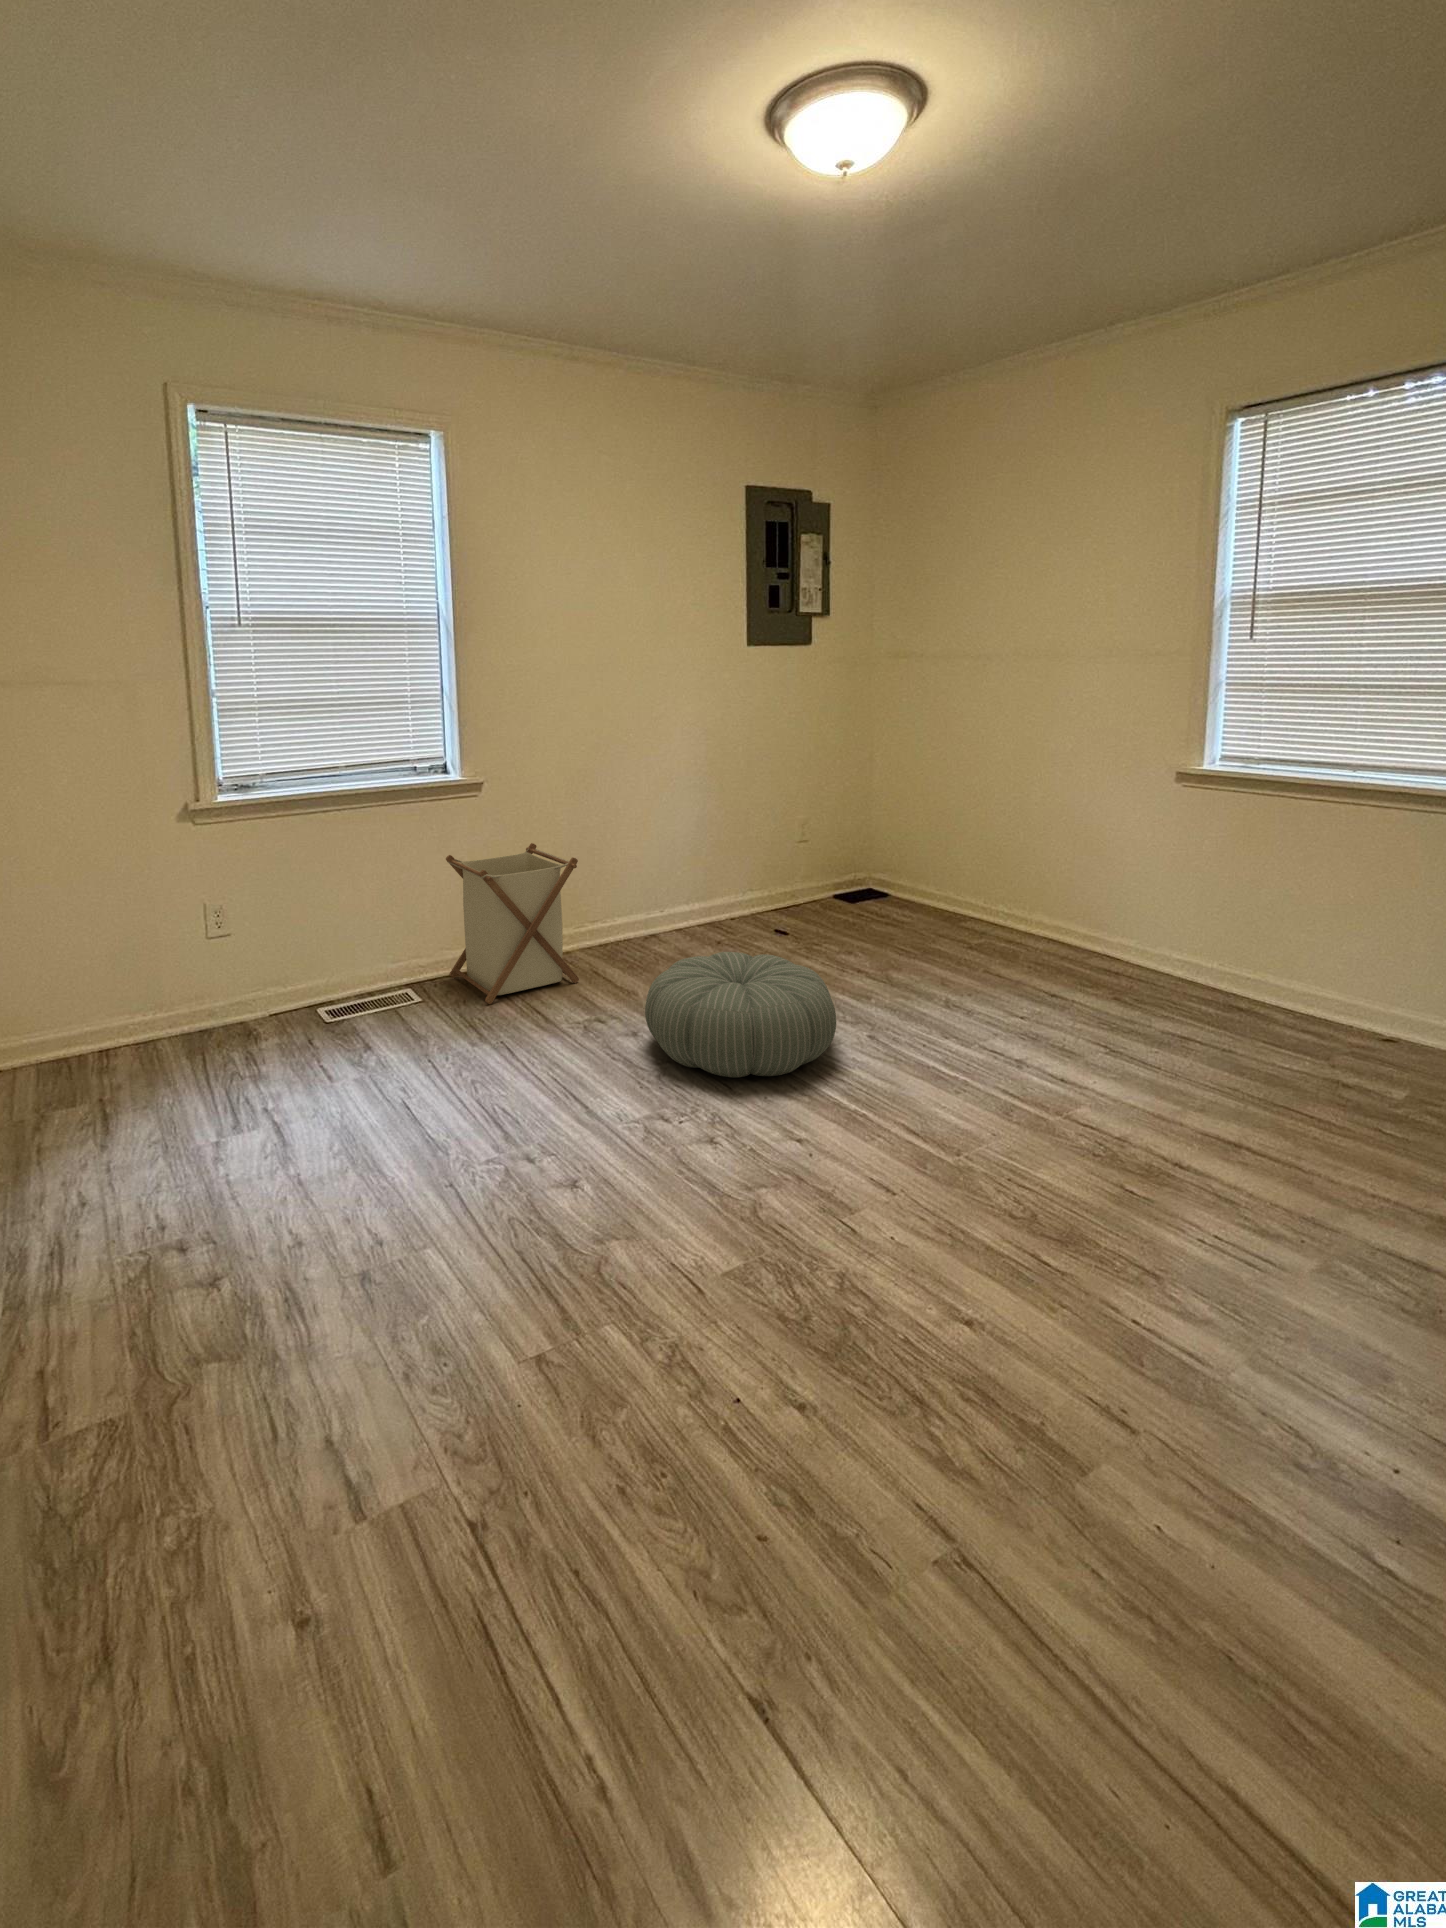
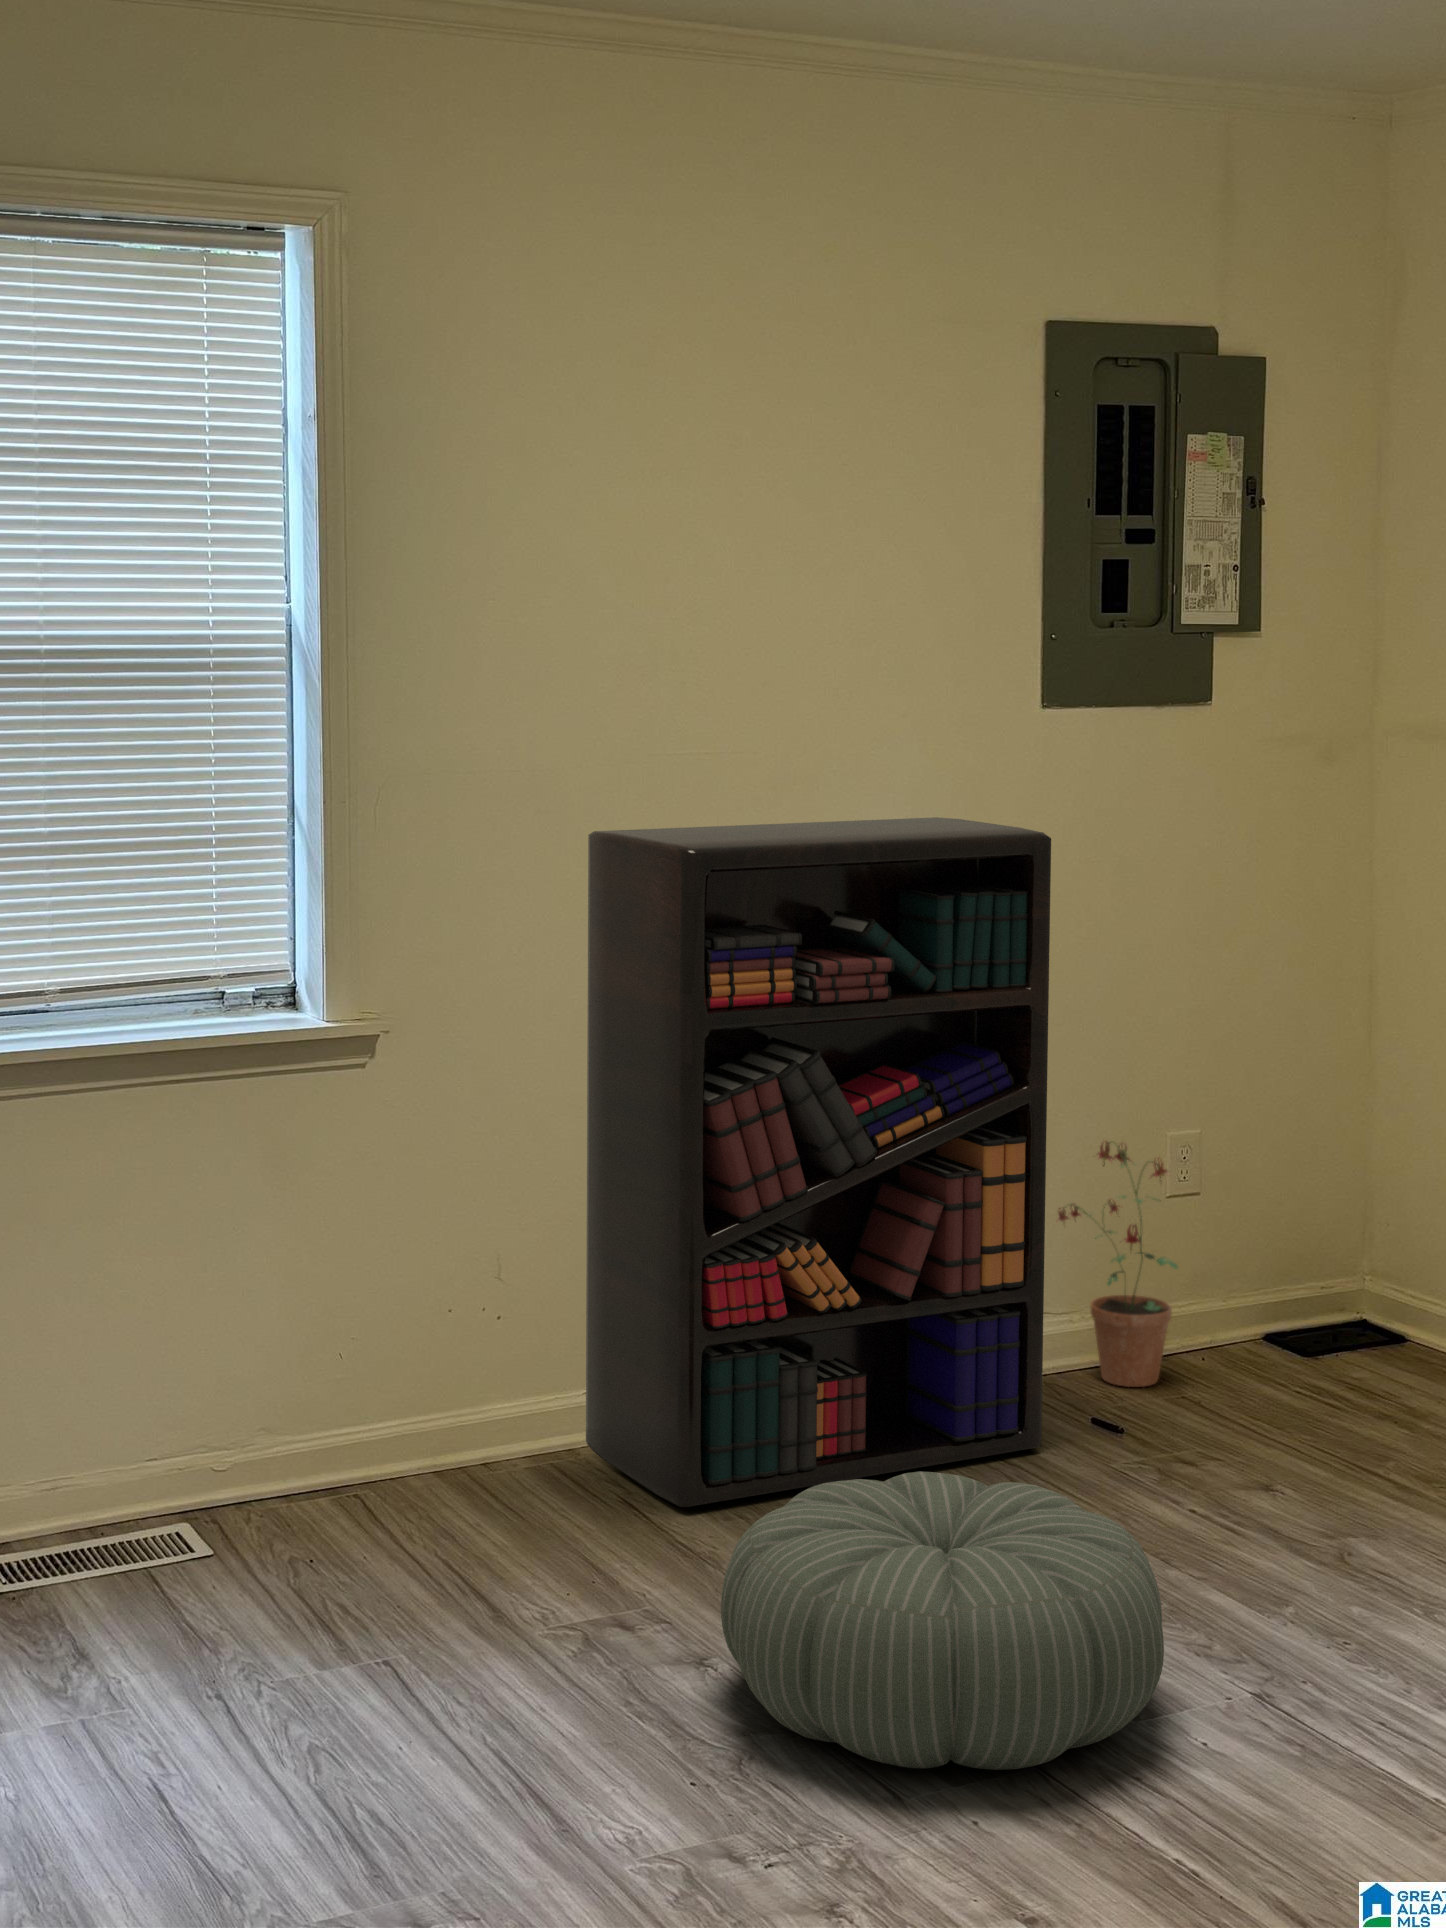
bookshelf: none [568,690,758,972] -> present [586,817,1051,1507]
potted plant: none [755,820,807,916] -> present [1059,1141,1178,1387]
laundry basket: present [446,843,579,1004] -> none [280,1184,592,1571]

